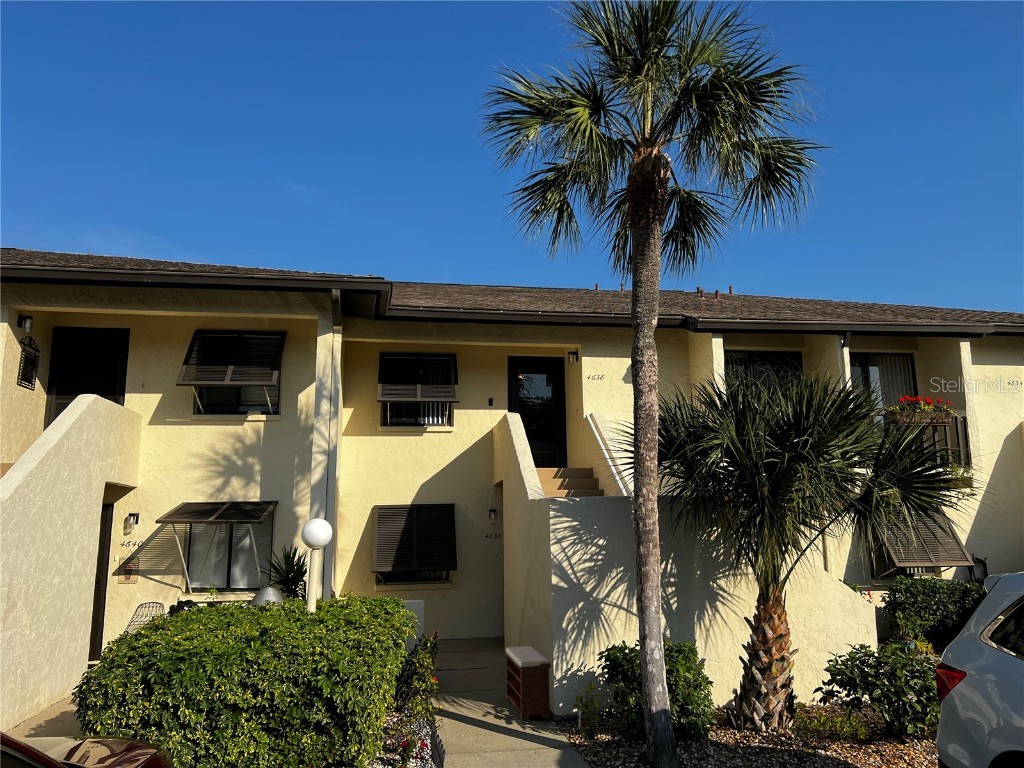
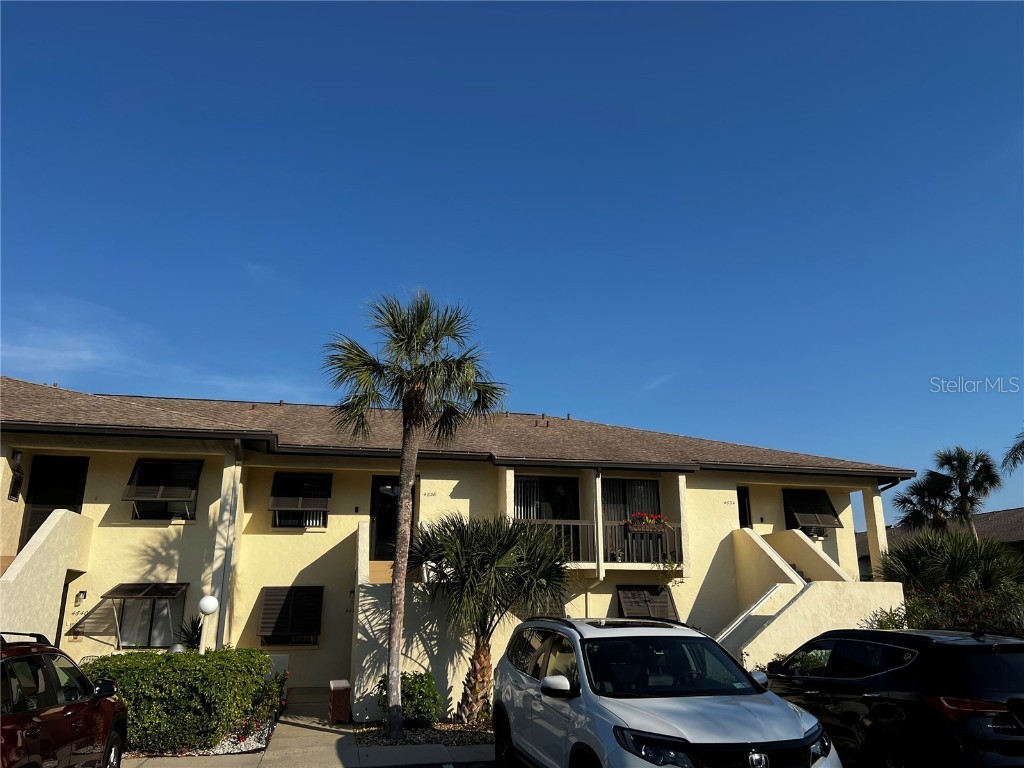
potted plant: present [573,681,603,742] -> none [357,695,376,732]

